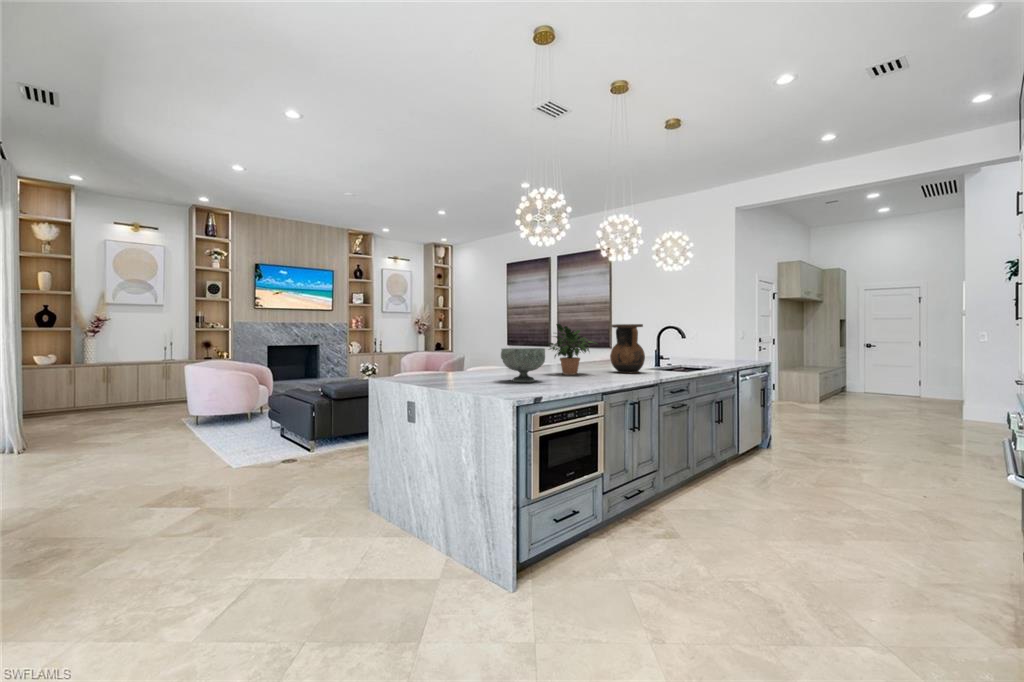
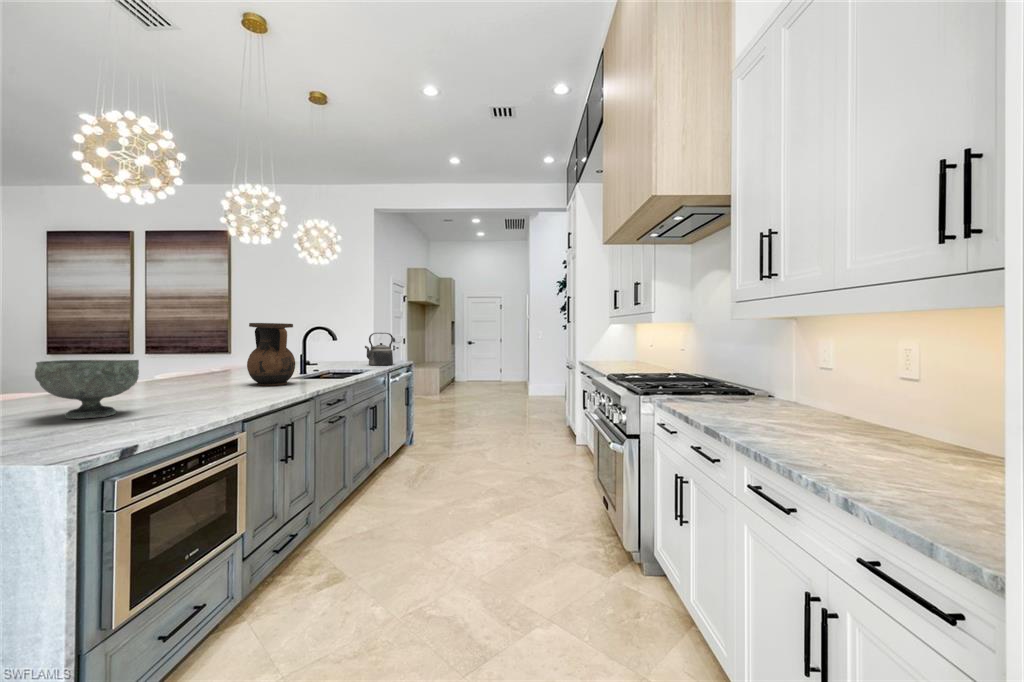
potted plant: present [548,324,597,375] -> none [135,319,234,395]
kettle: none [714,332,745,364] -> present [365,333,393,366]

